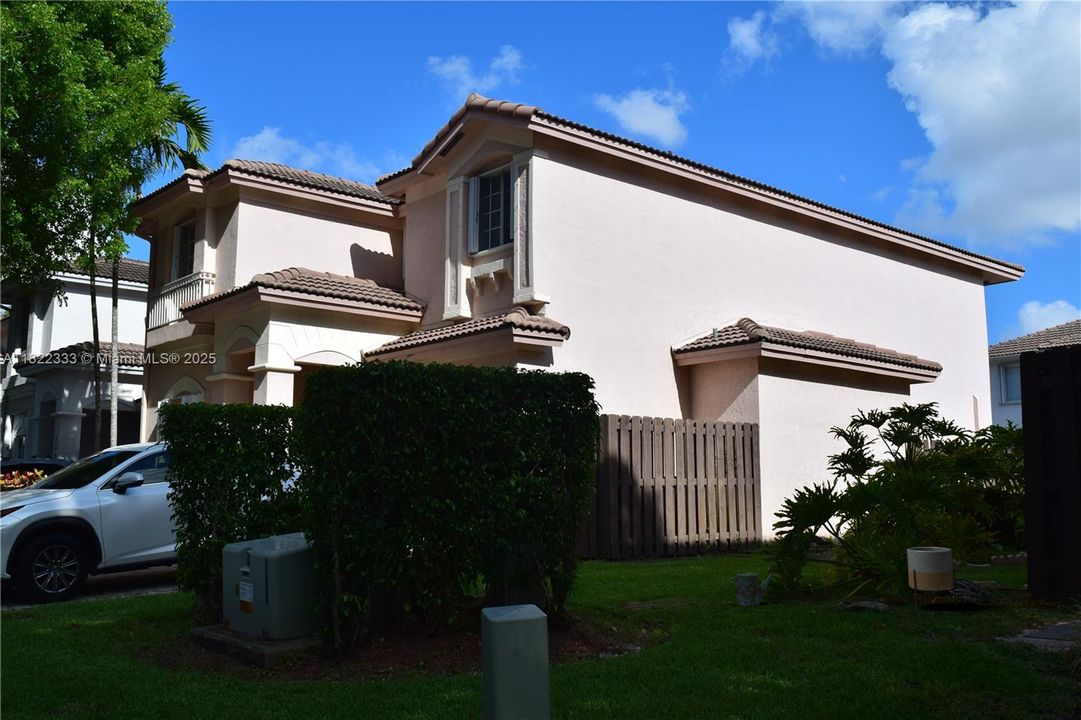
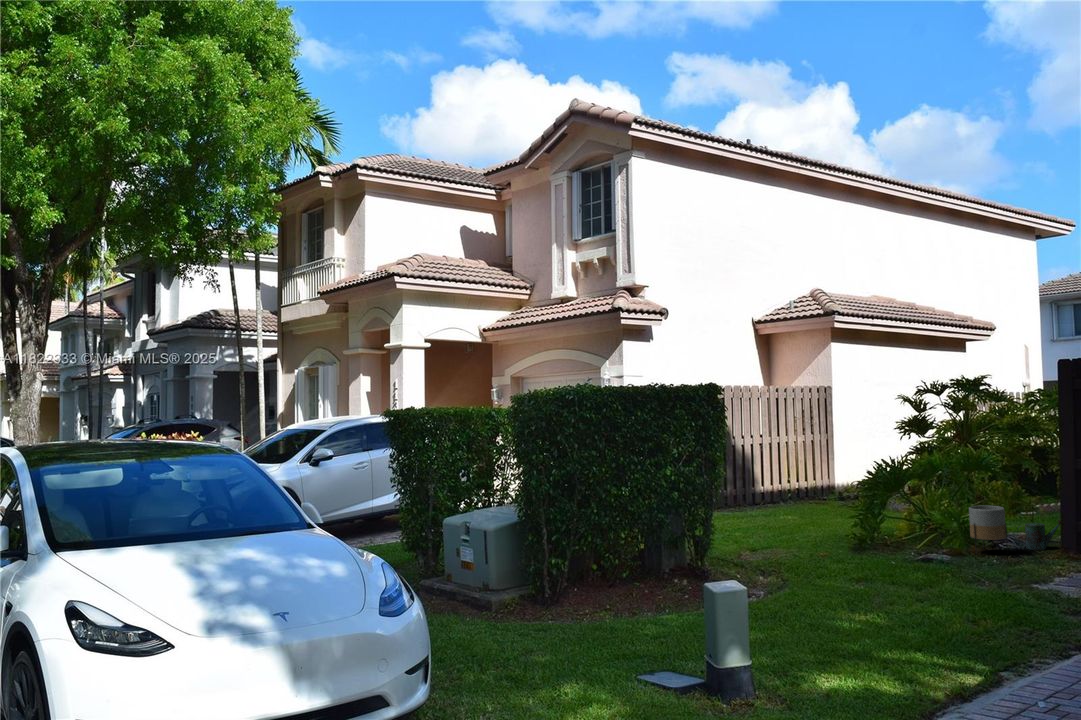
watering can: present [729,568,778,606] -> present [1025,520,1062,550]

